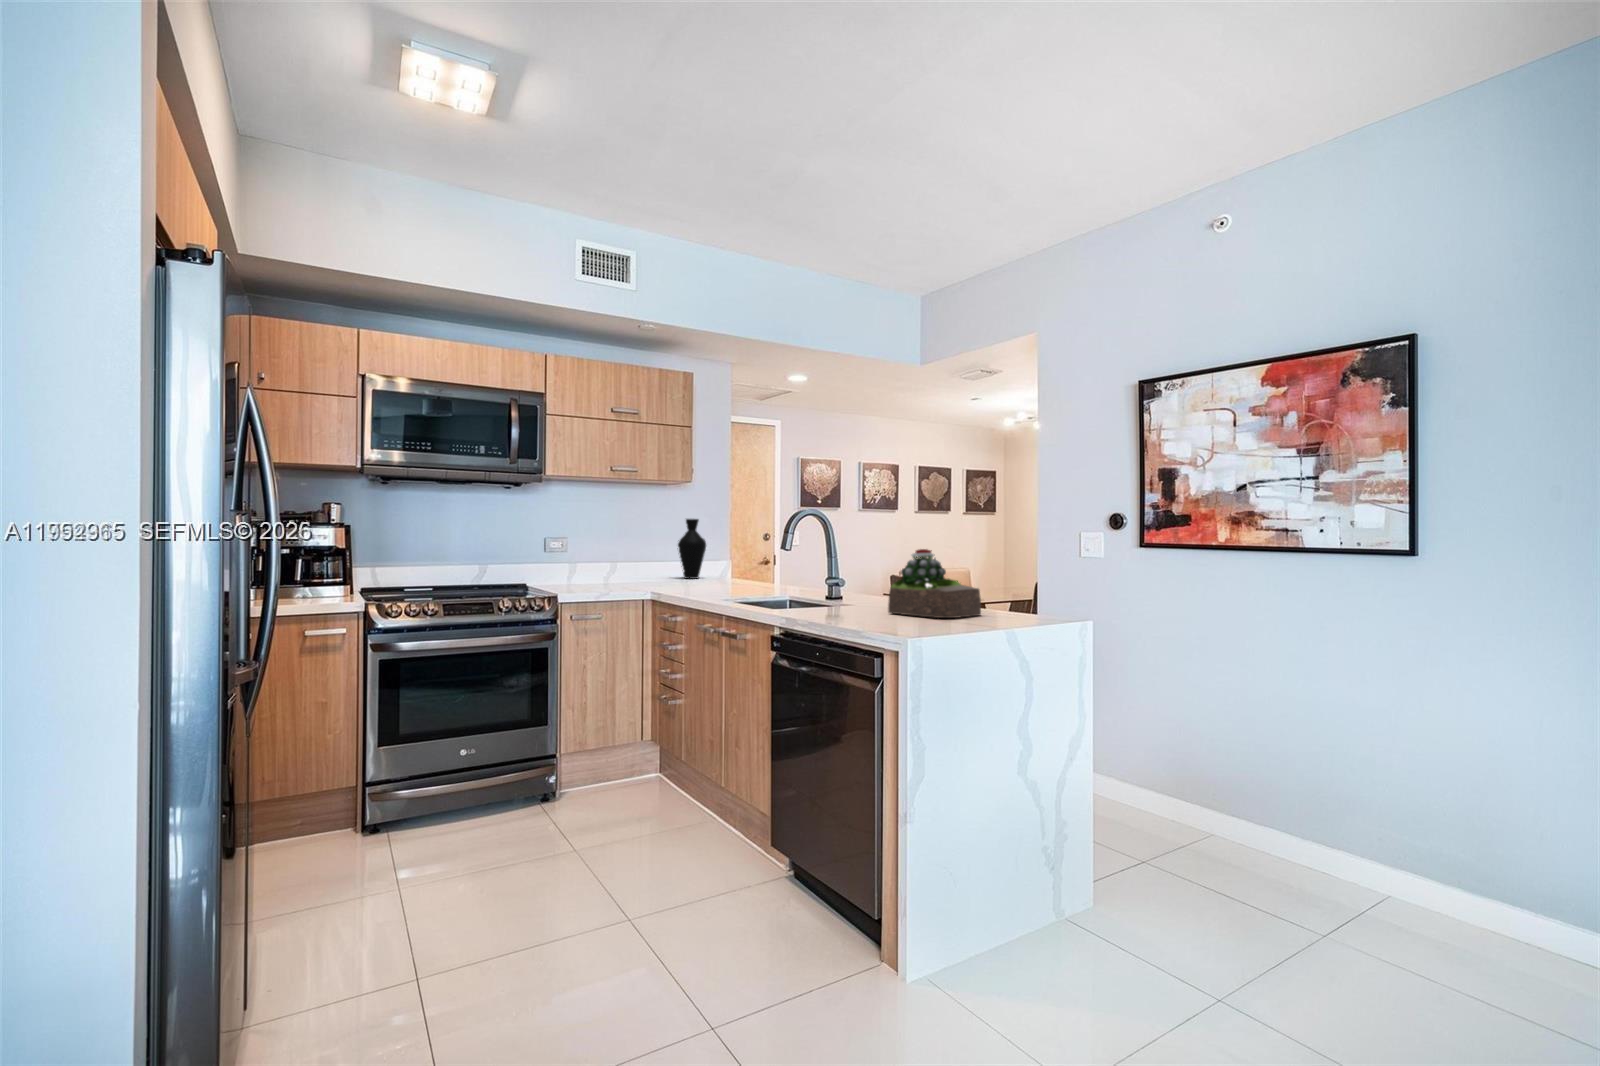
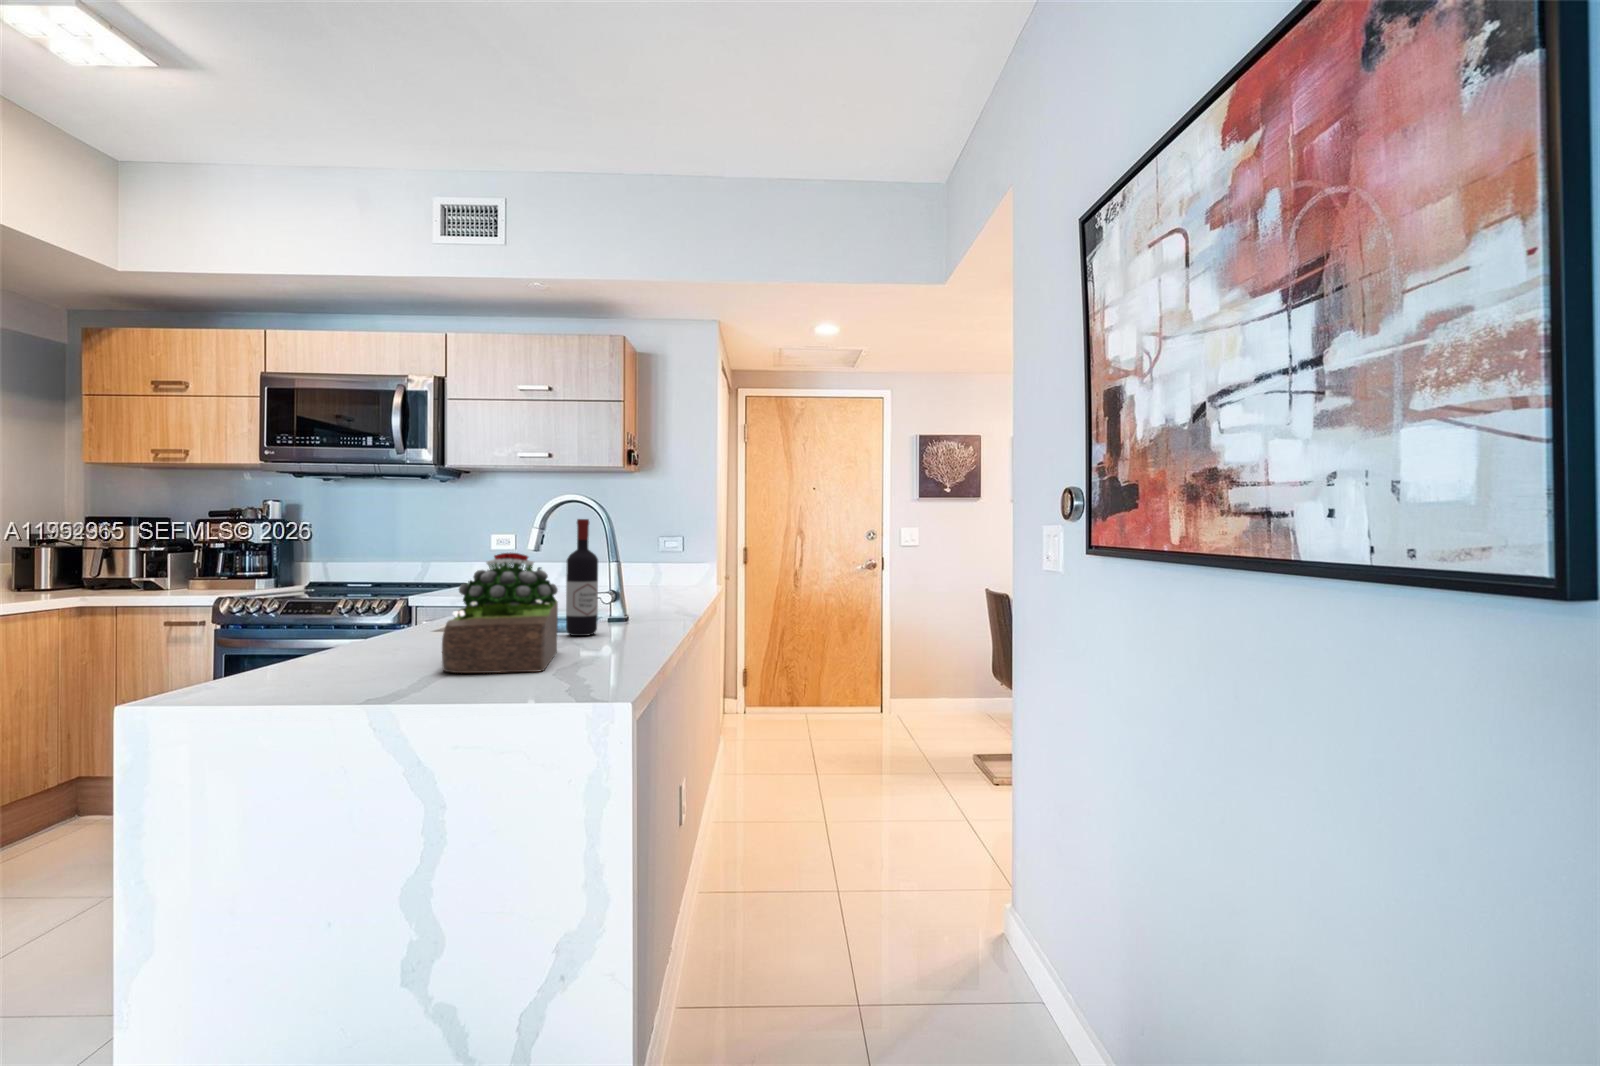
vase: present [678,519,706,579] -> none [652,512,687,584]
wine bottle: none [869,528,889,604] -> present [566,519,598,636]

